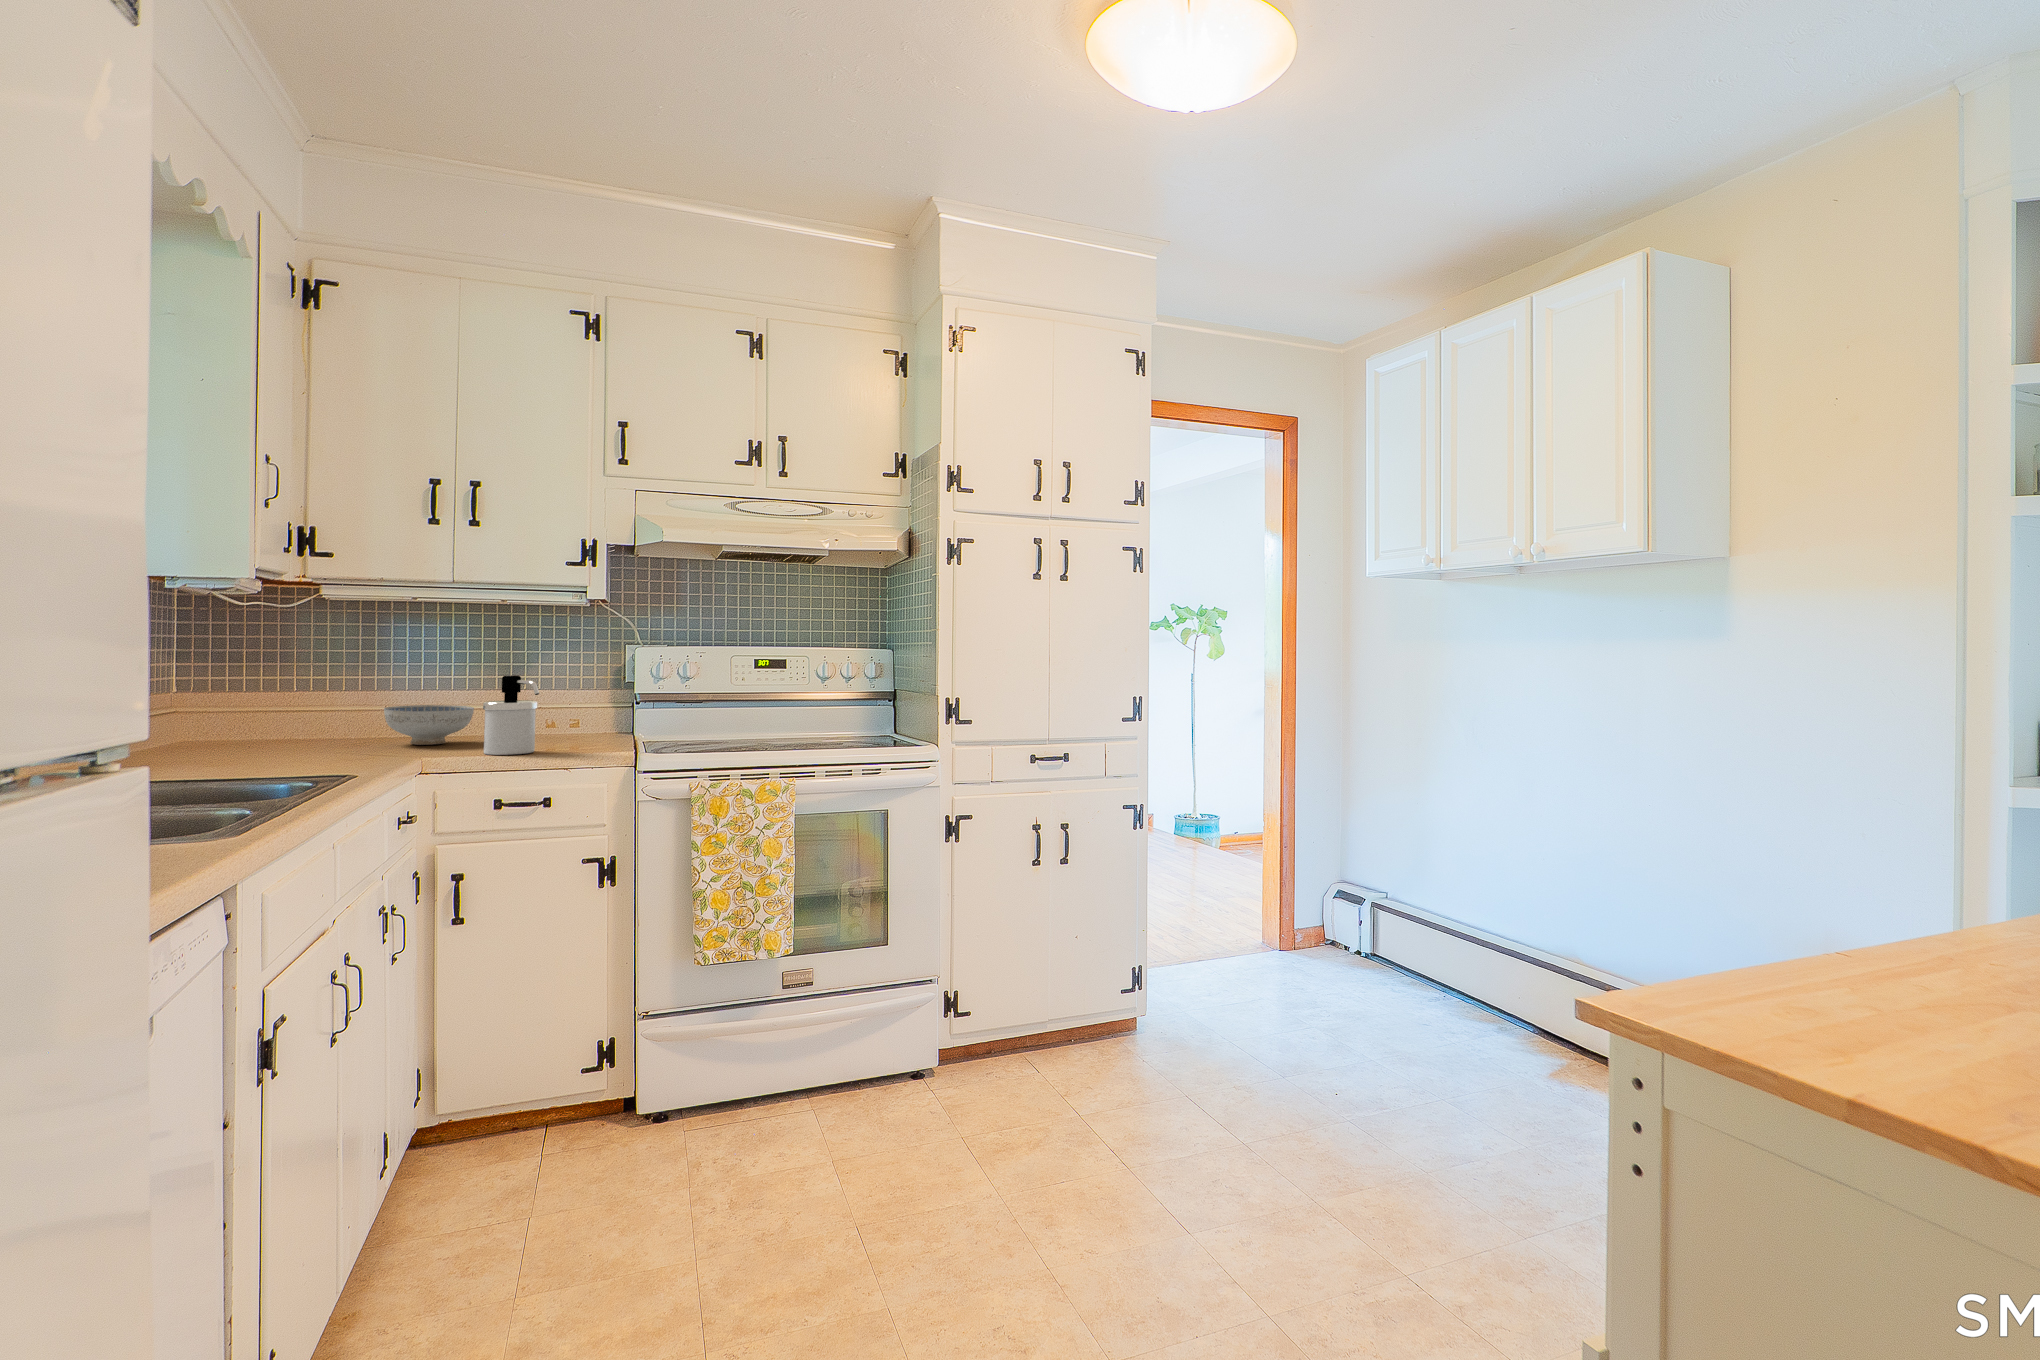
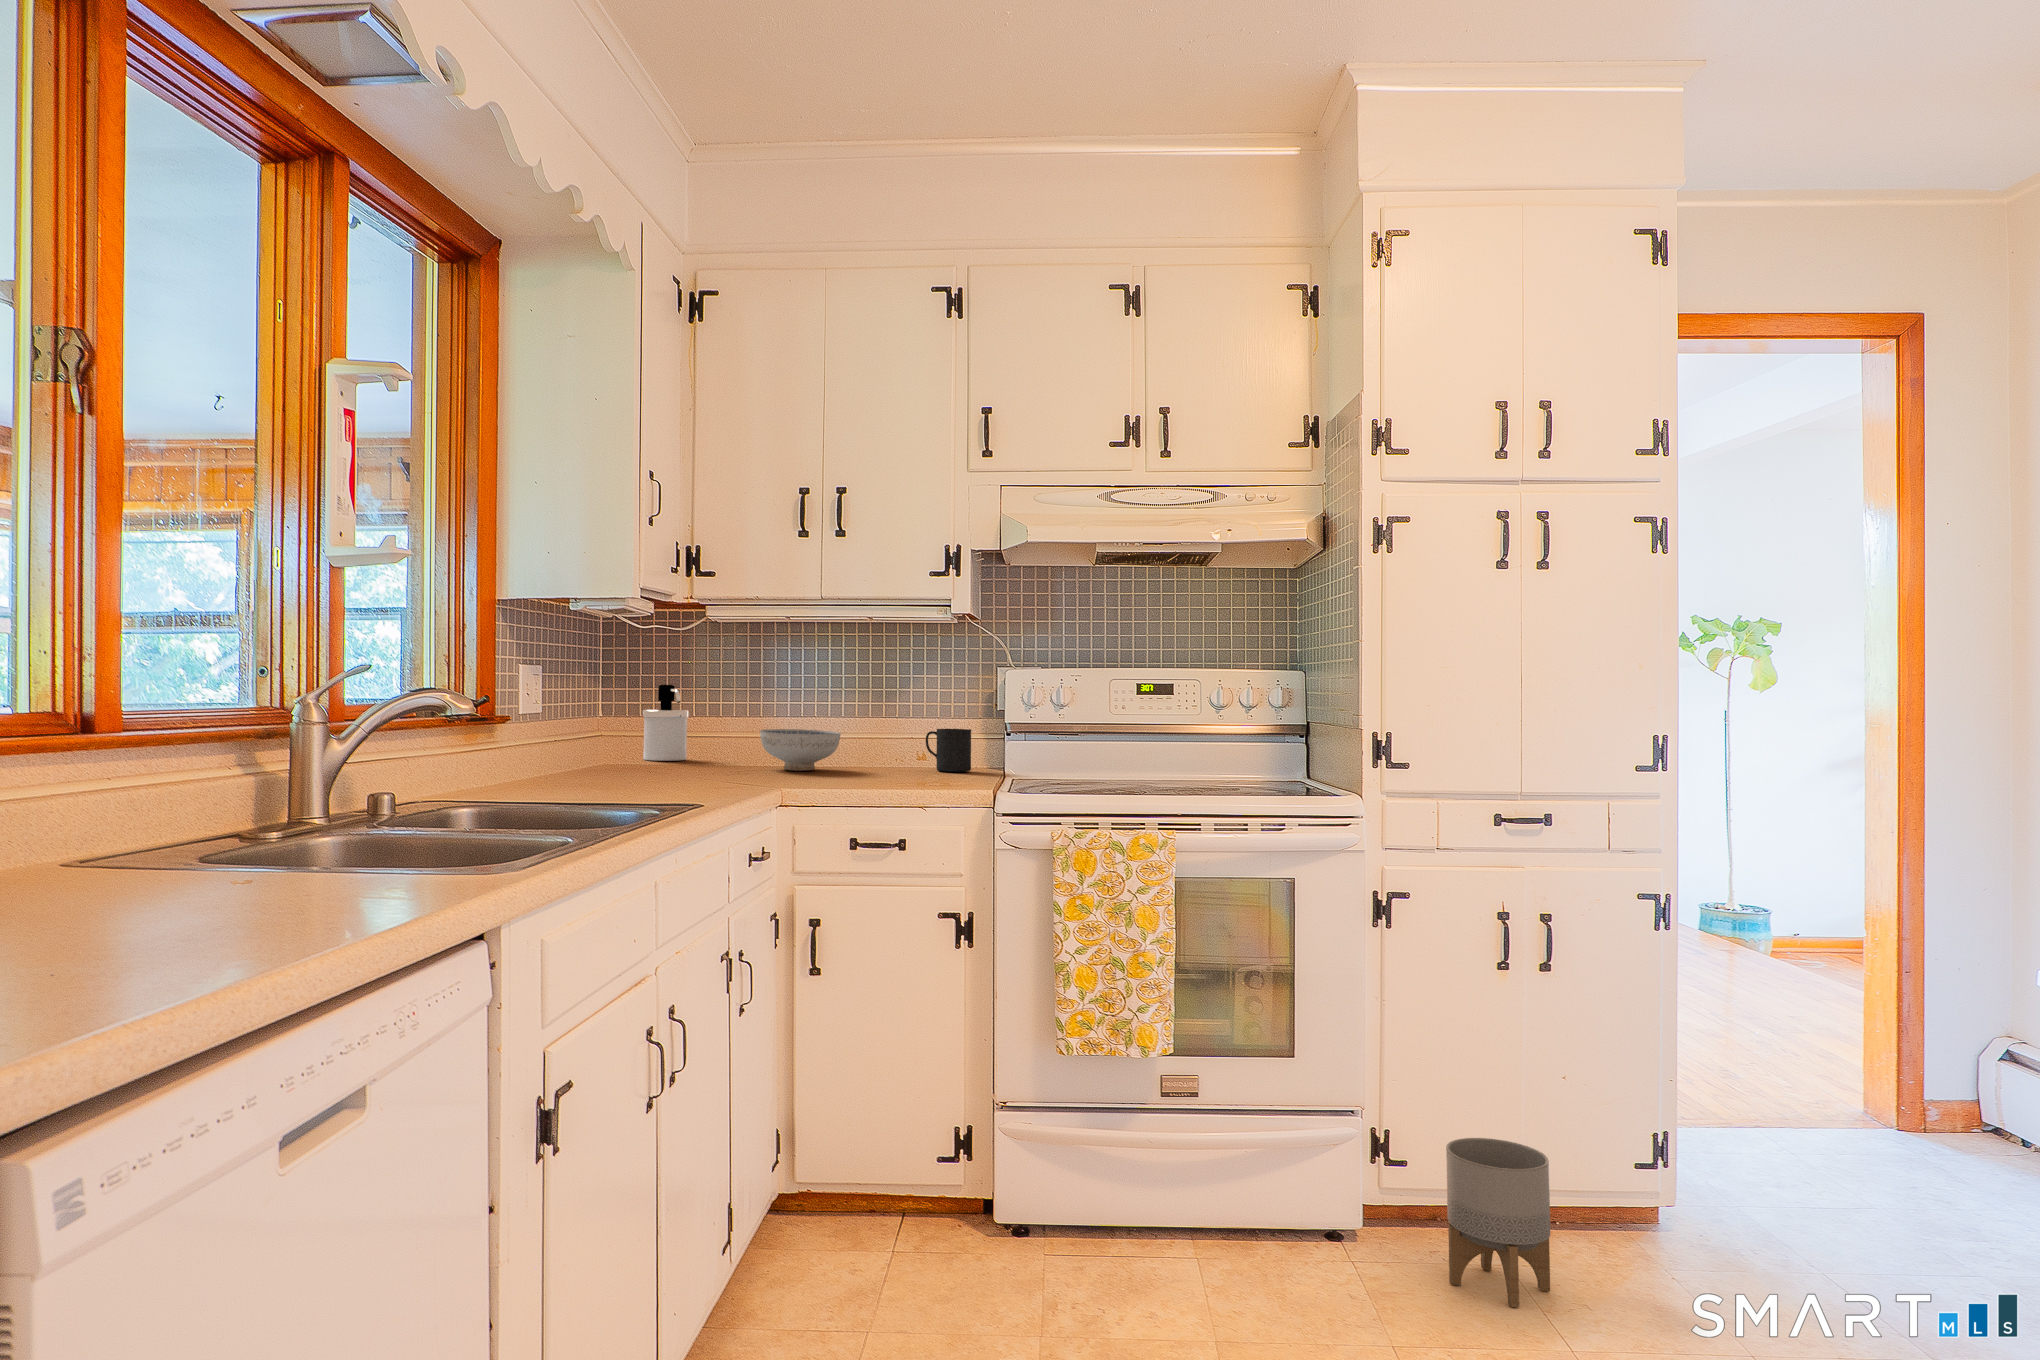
soap dispenser: present [483,675,539,755] -> present [643,685,689,761]
mug: none [560,699,605,737] -> present [926,729,971,772]
planter: none [987,974,1053,1087] -> present [1446,1138,1550,1307]

